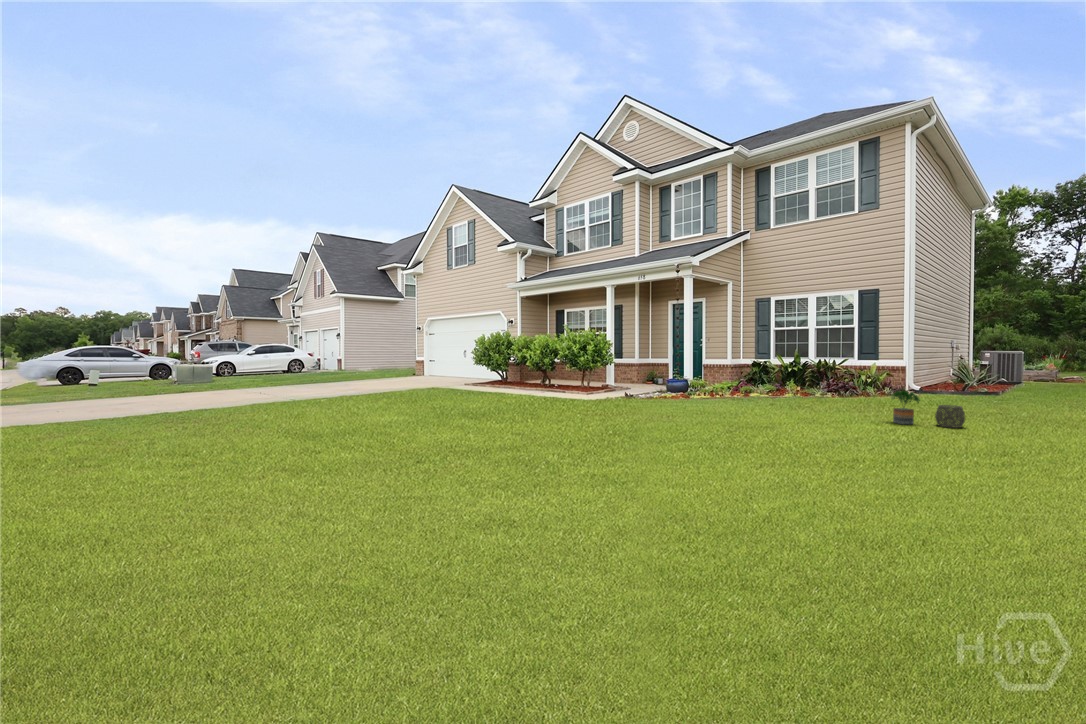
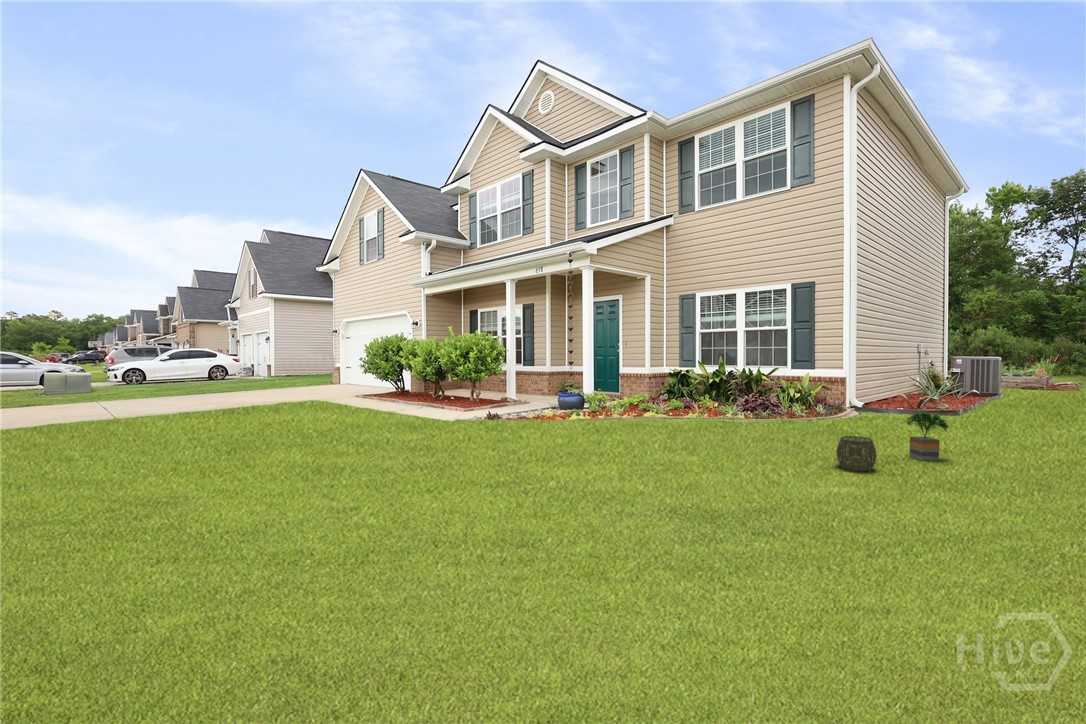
potted tree: present [892,391,920,424] -> present [907,413,949,461]

